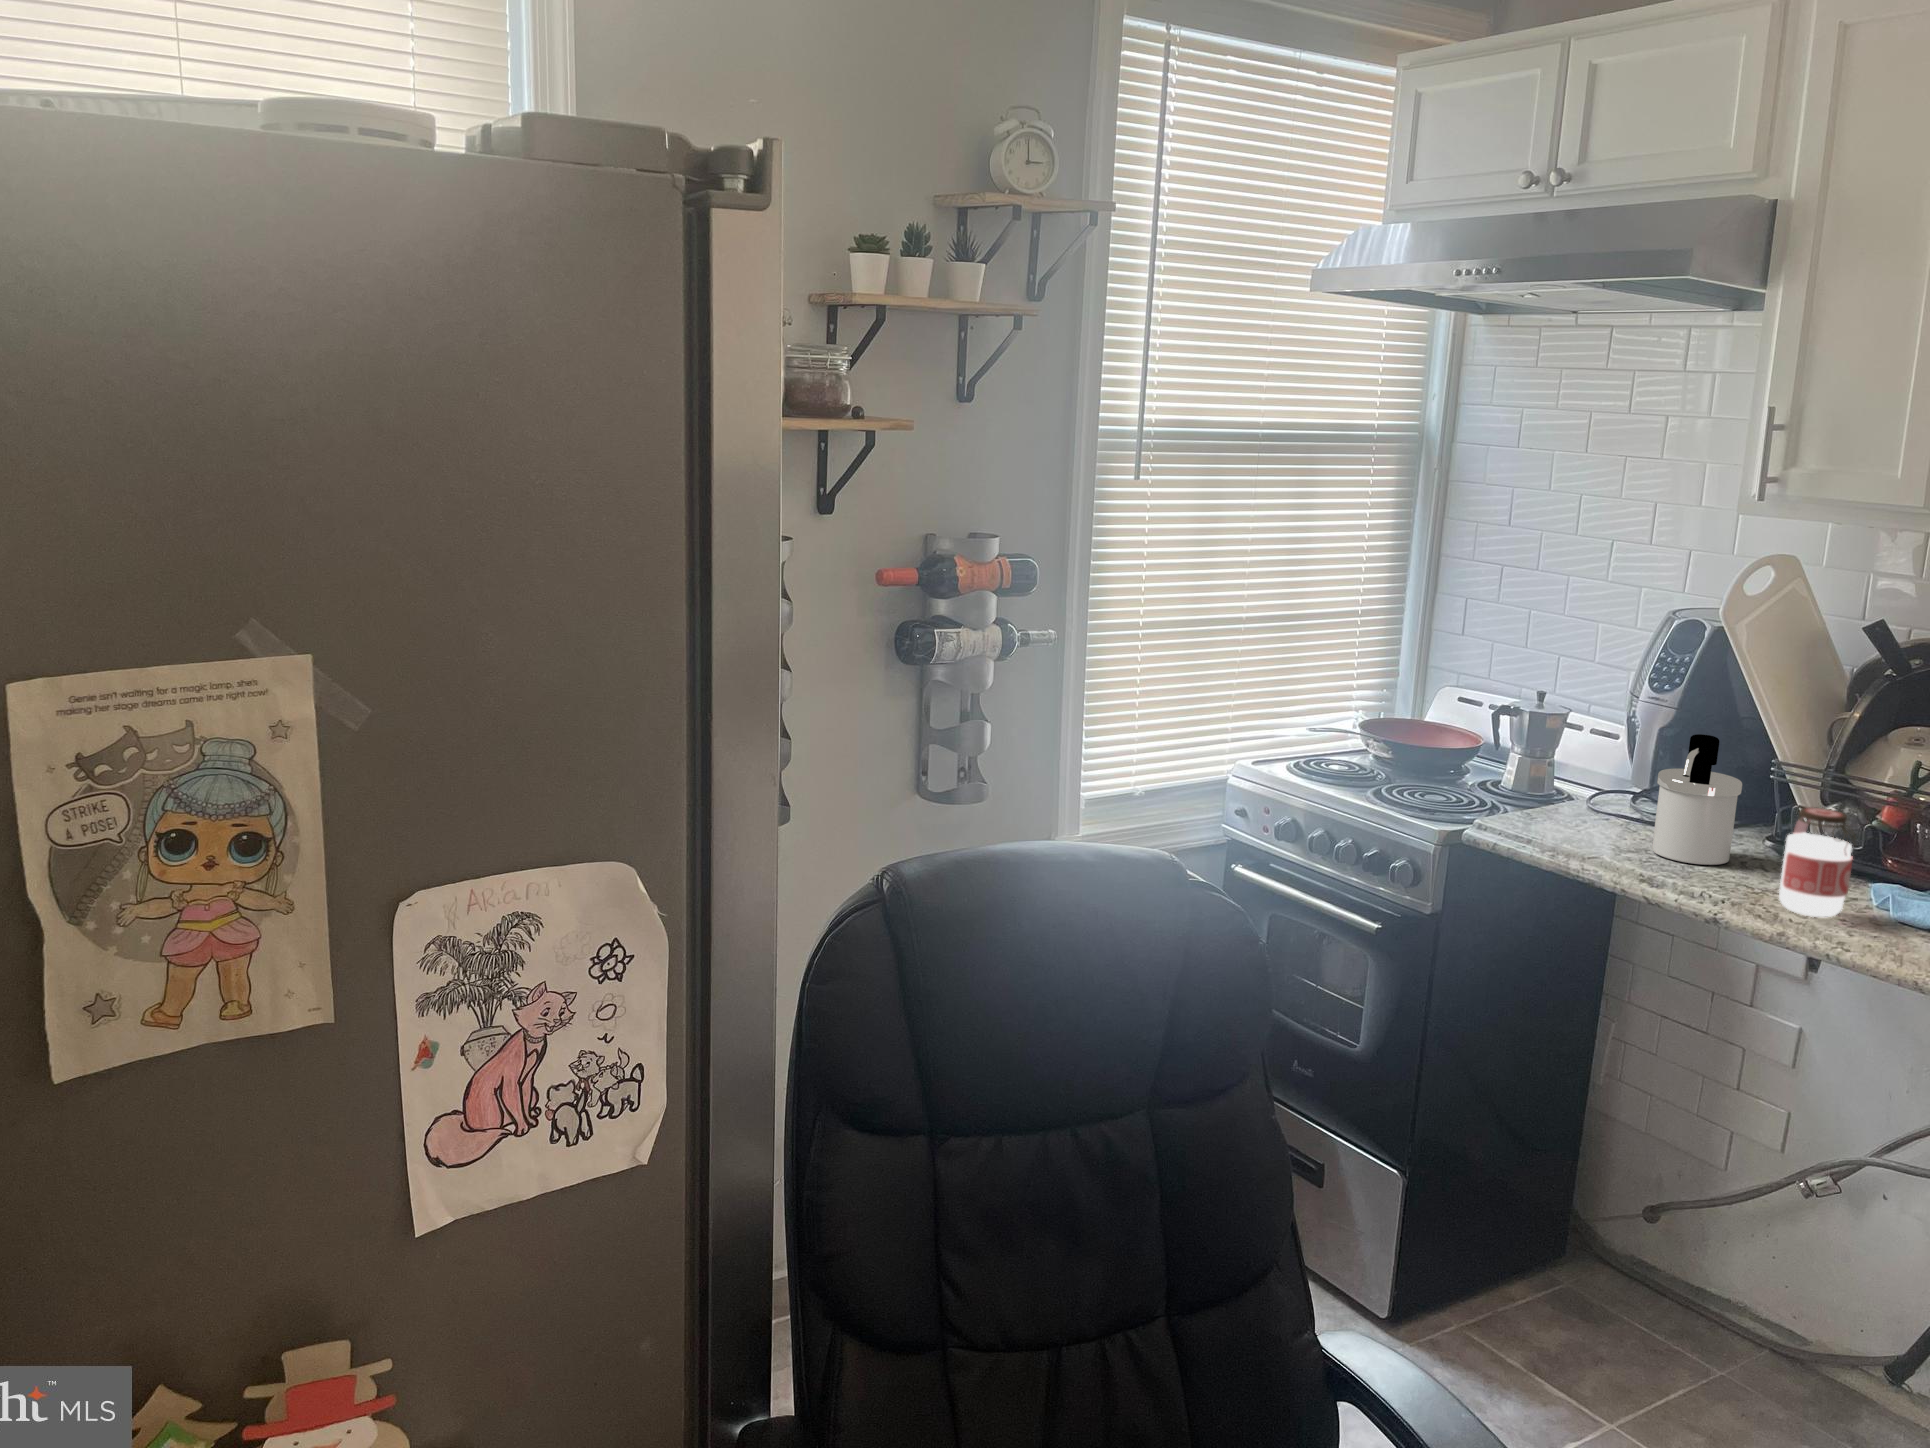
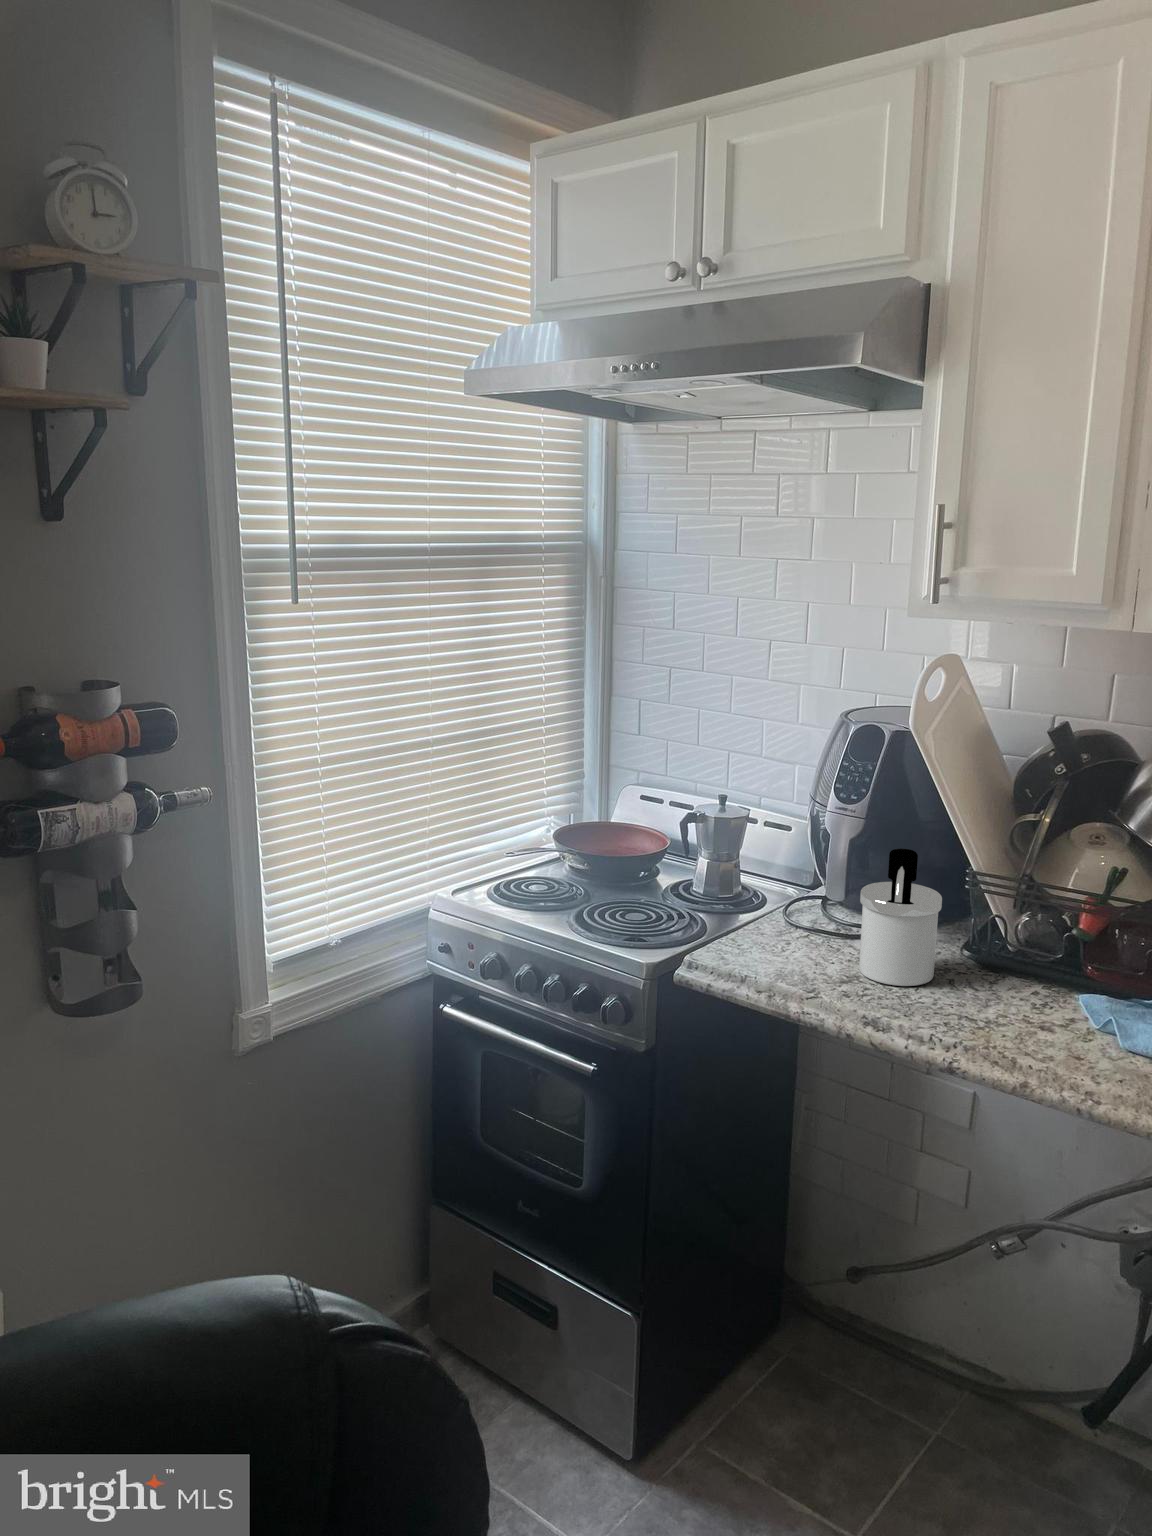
jar: present [1779,807,1857,917] -> none [1007,935,1086,1058]

